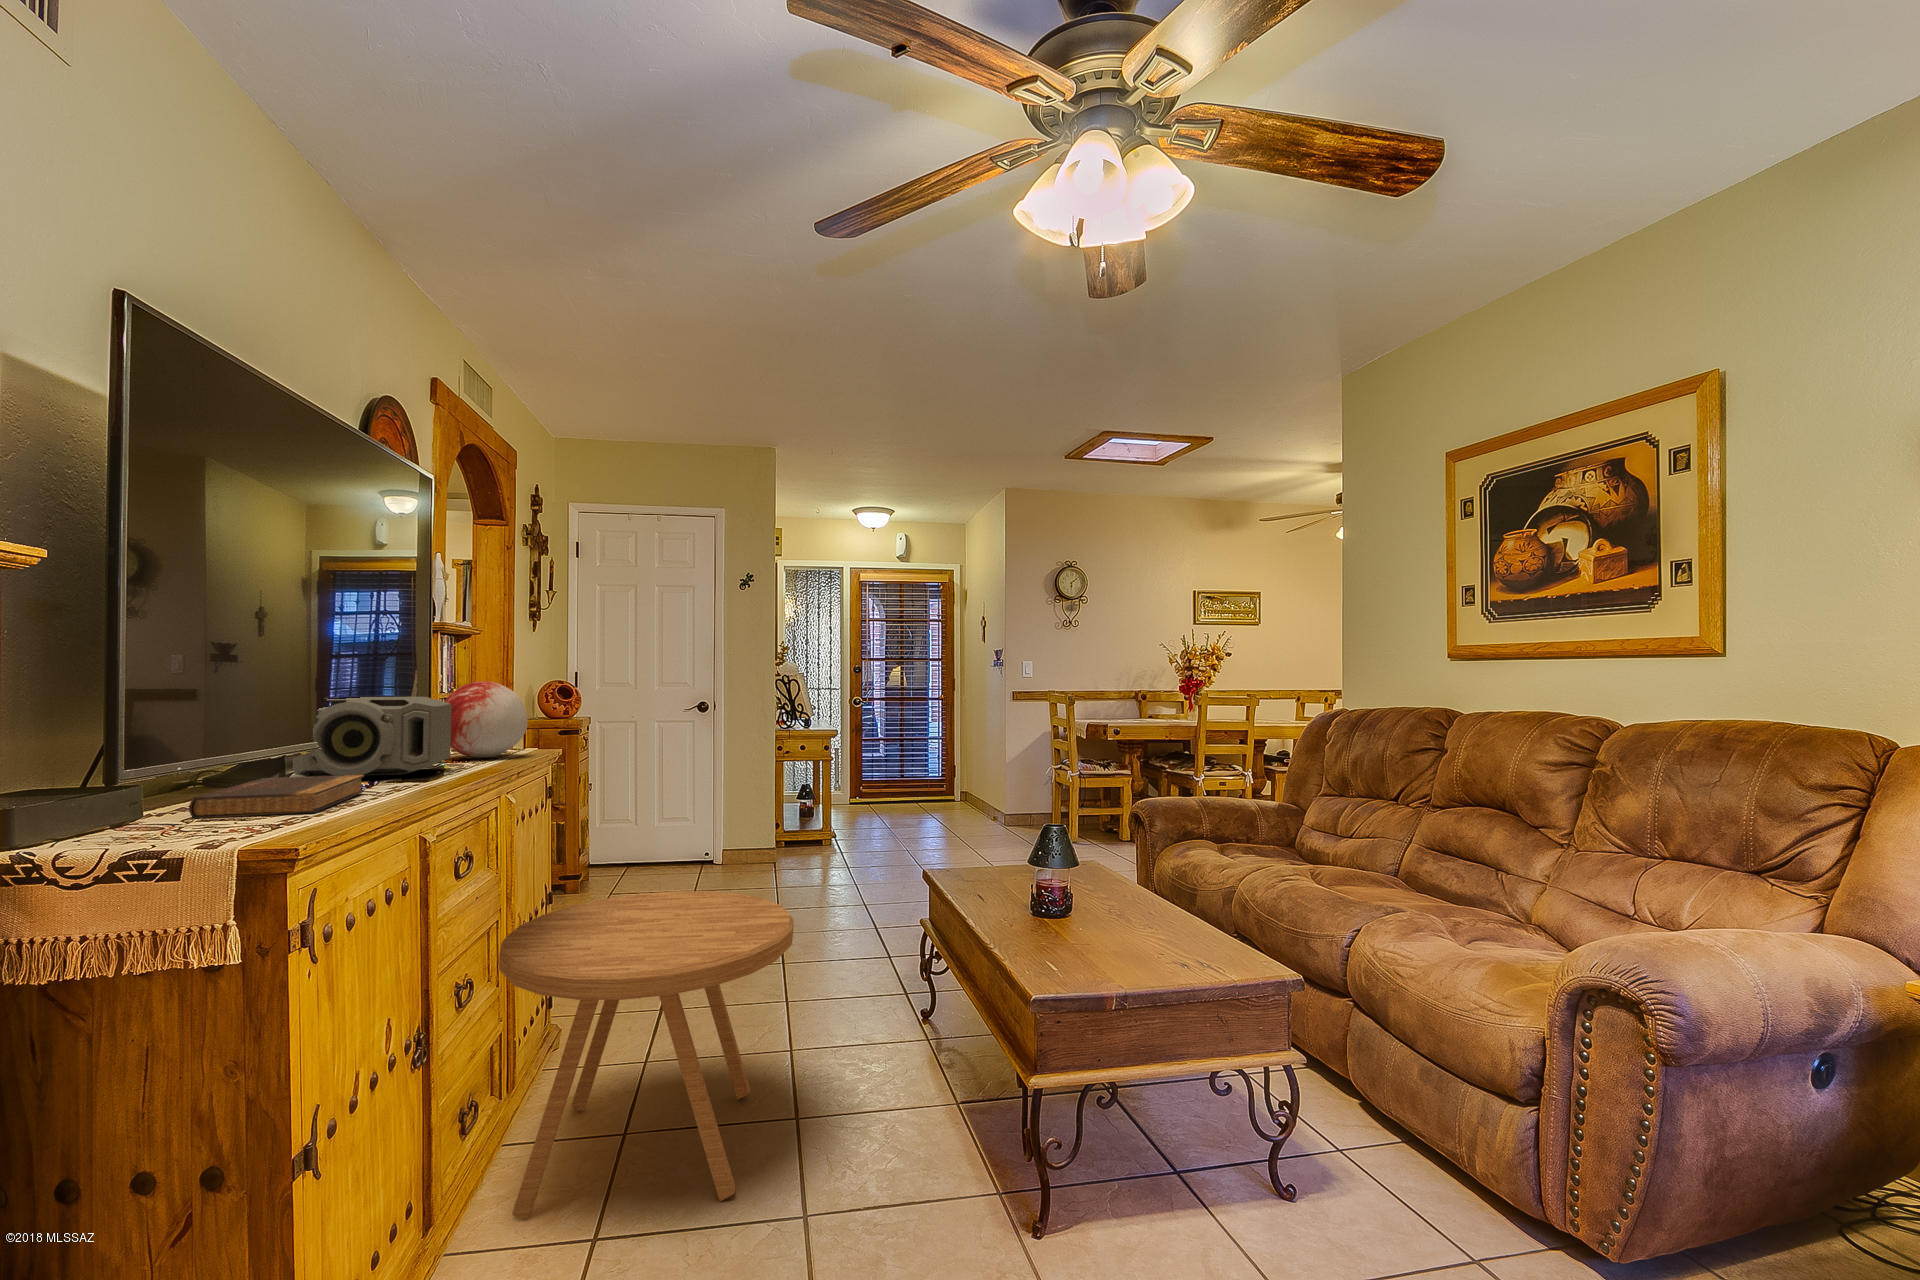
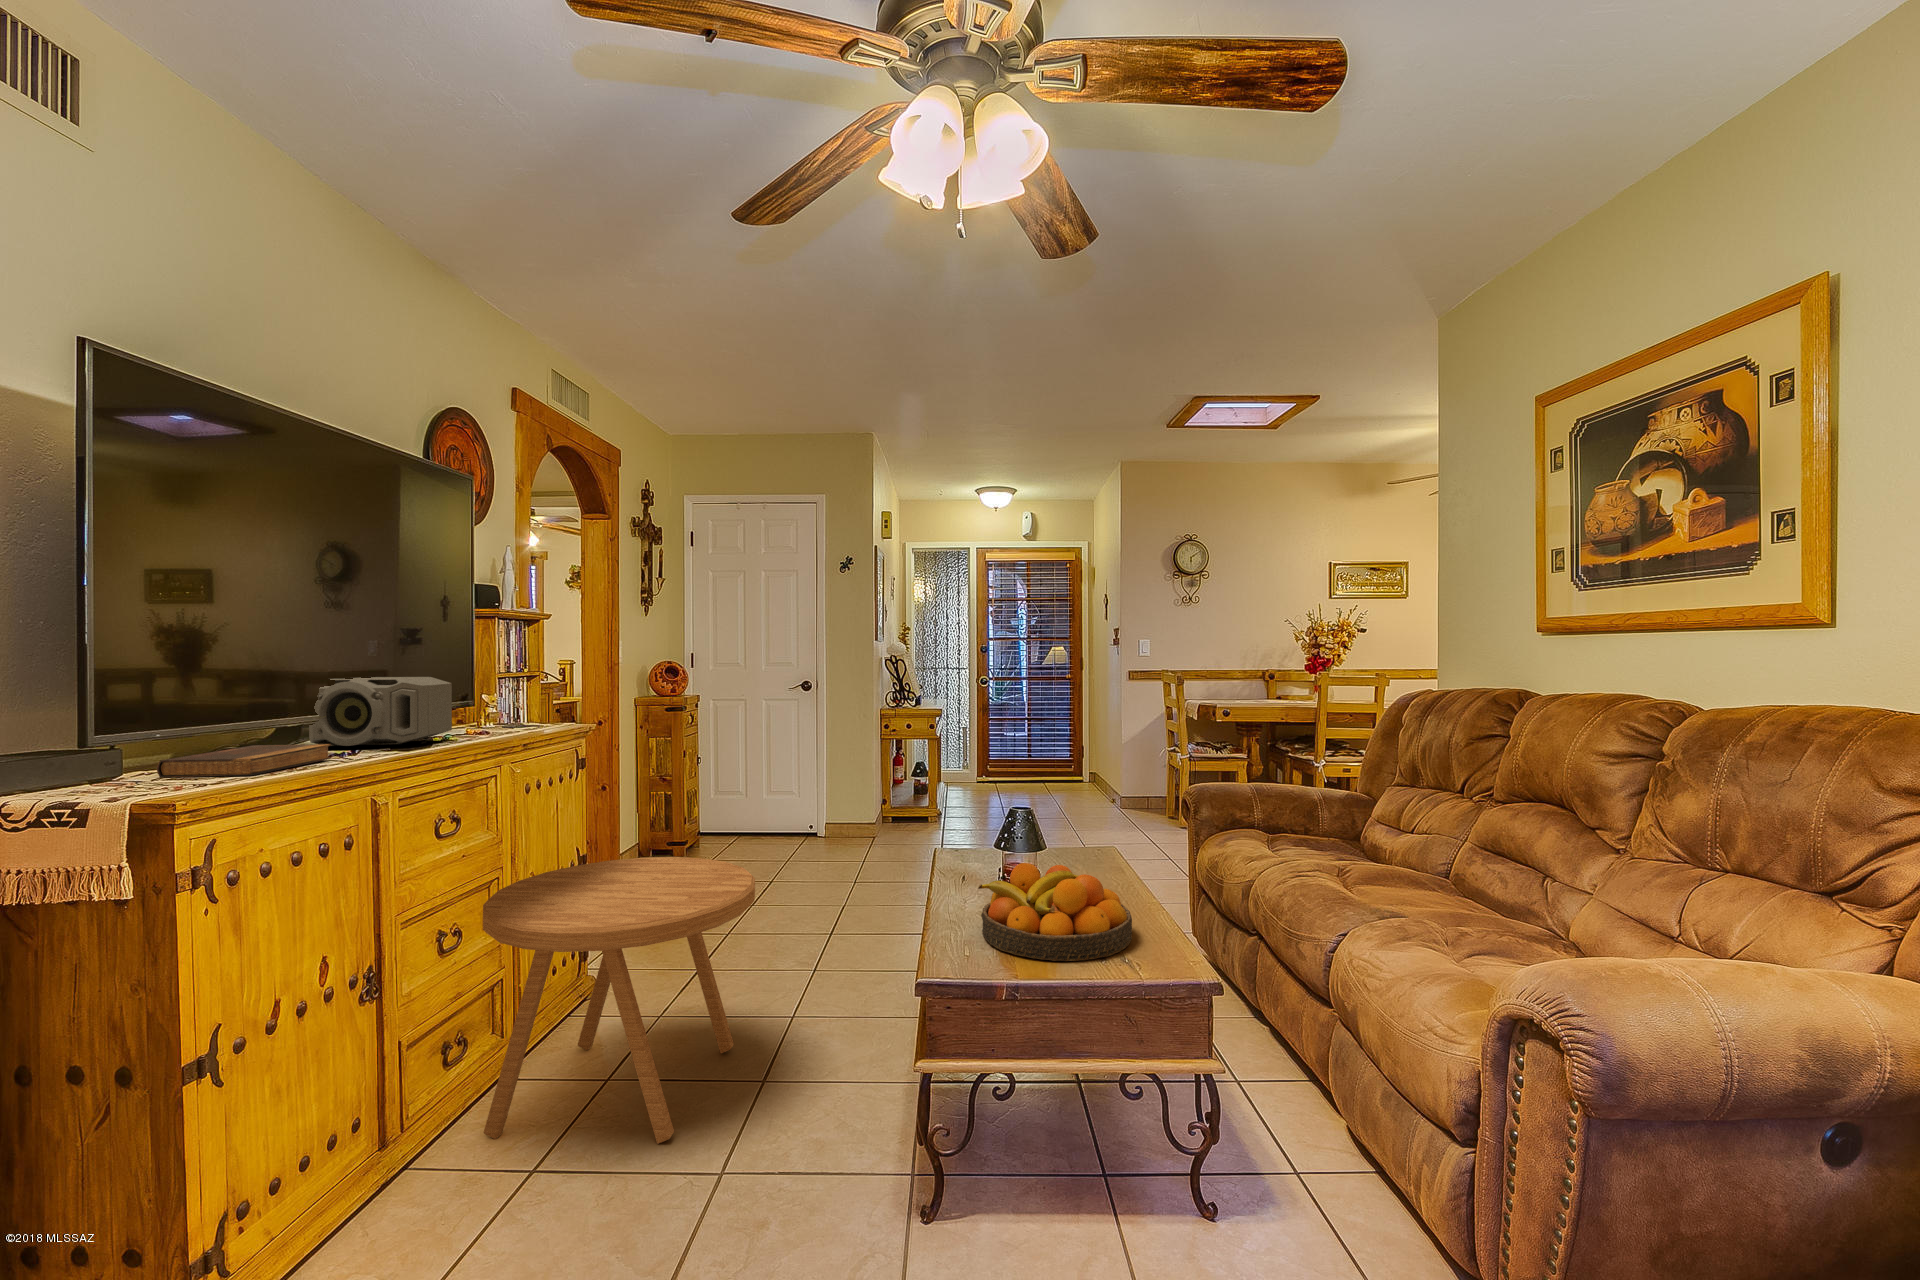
decorative orb: present [444,681,527,758] -> none [463,663,541,731]
fruit bowl: none [1050,878,1199,971] -> present [978,863,1132,961]

